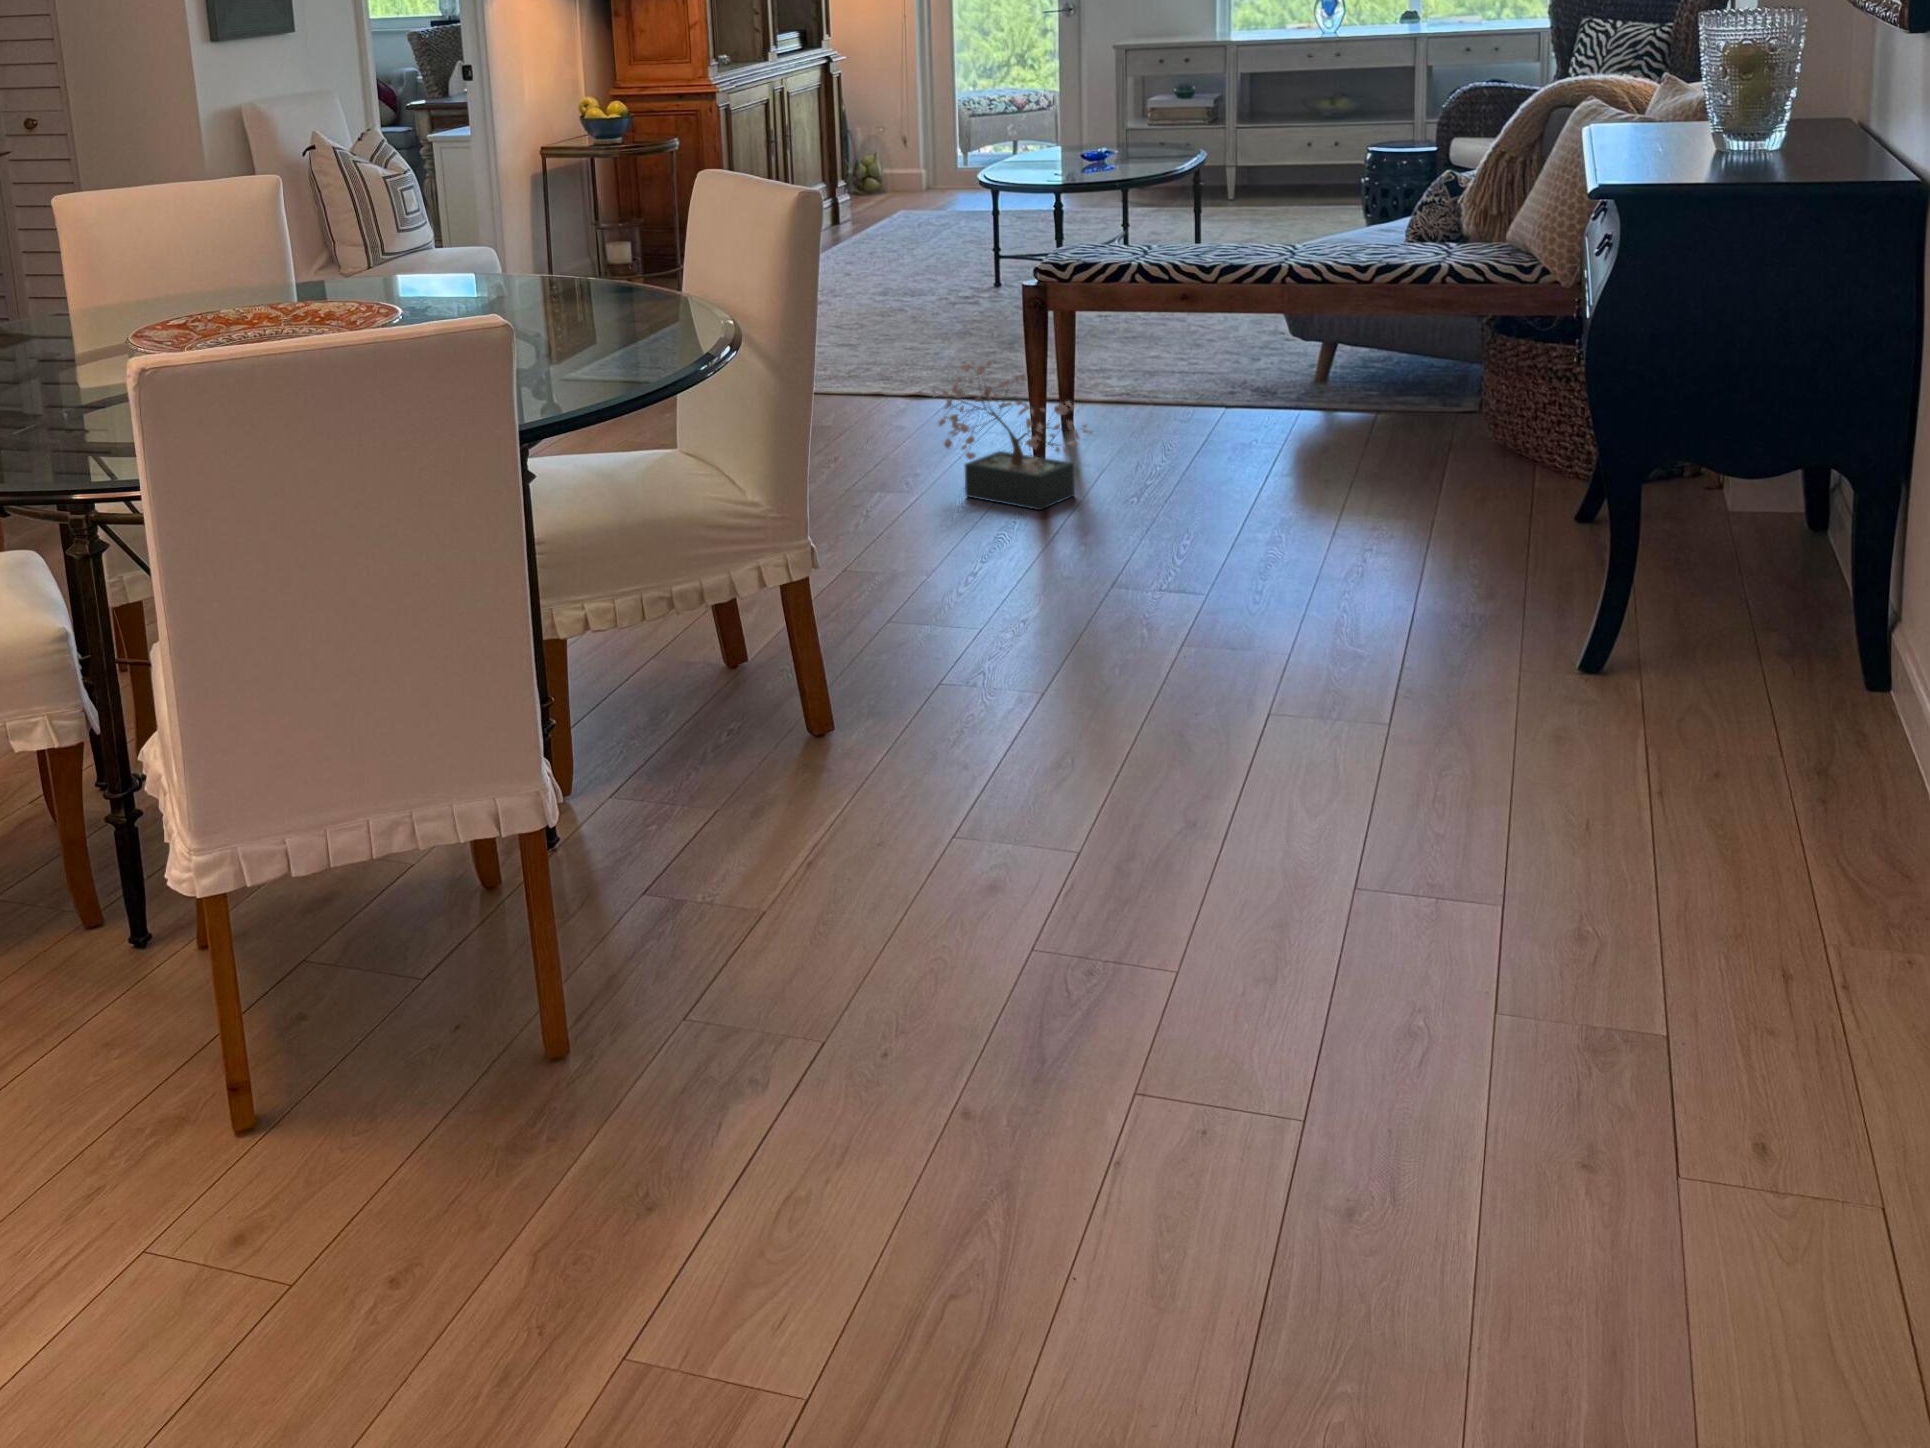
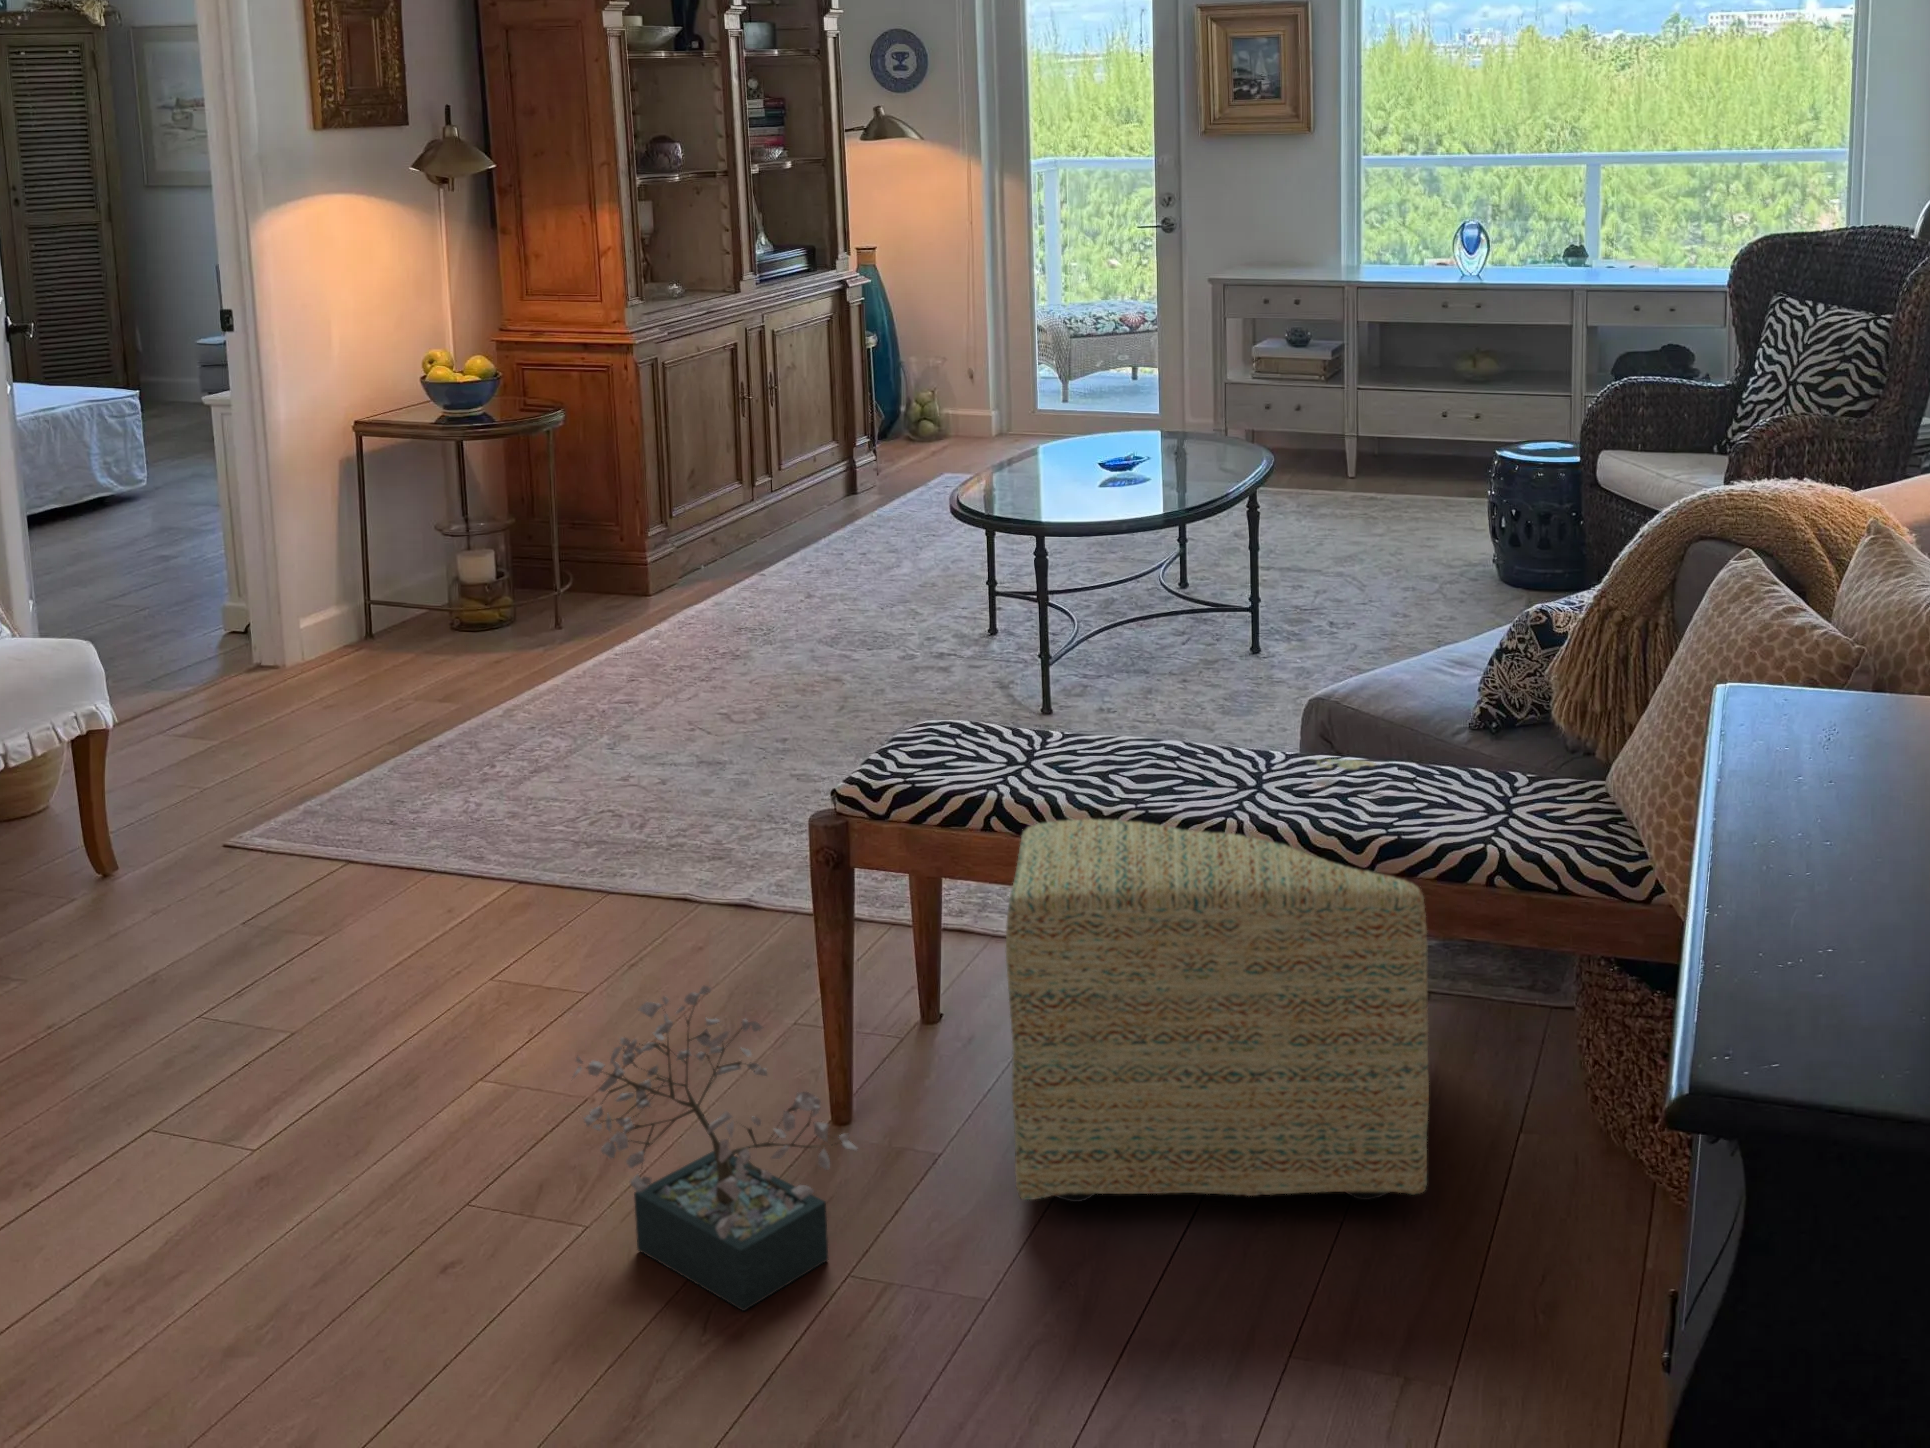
ottoman: none [1146,250,1409,474] -> present [1006,759,1429,1202]

